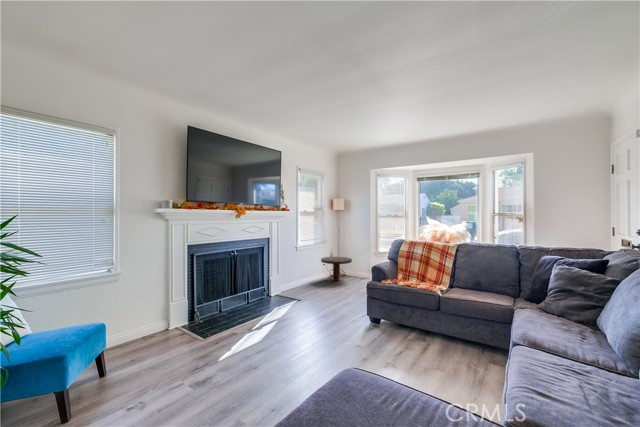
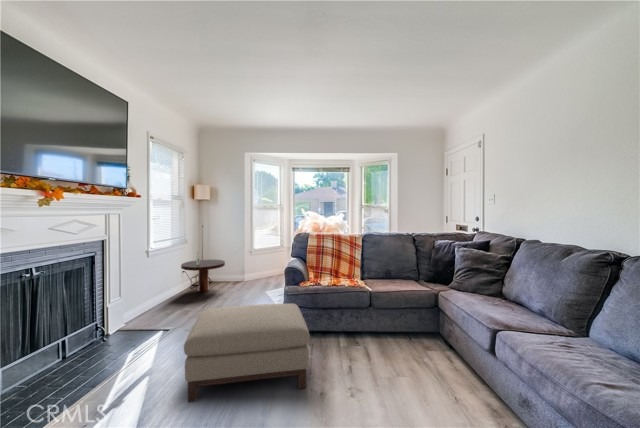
ottoman: none [287,287,375,354] -> present [184,304,310,402]

